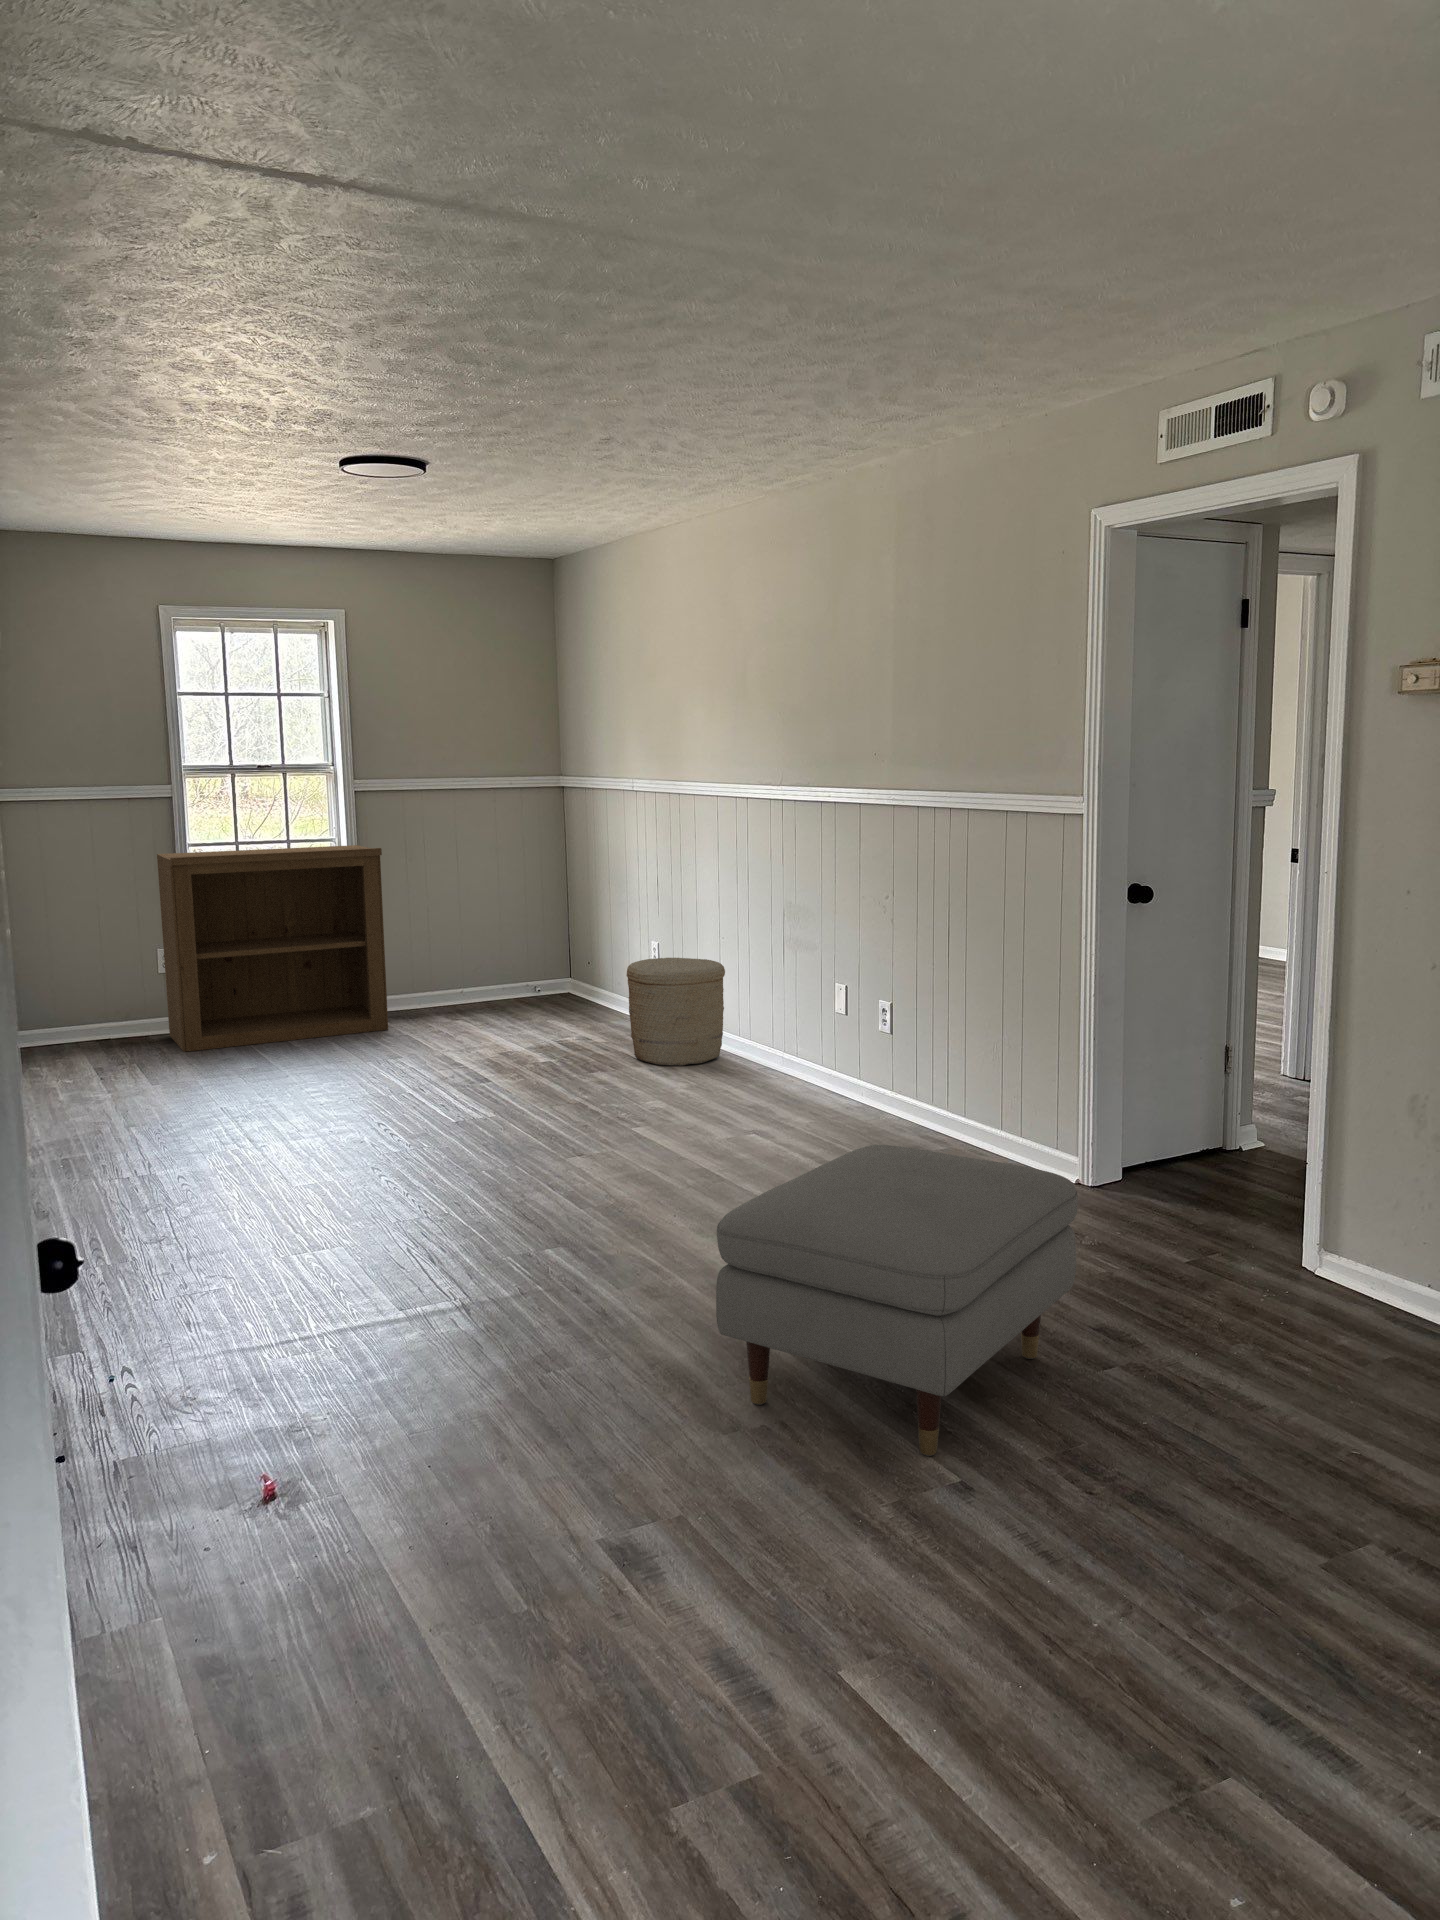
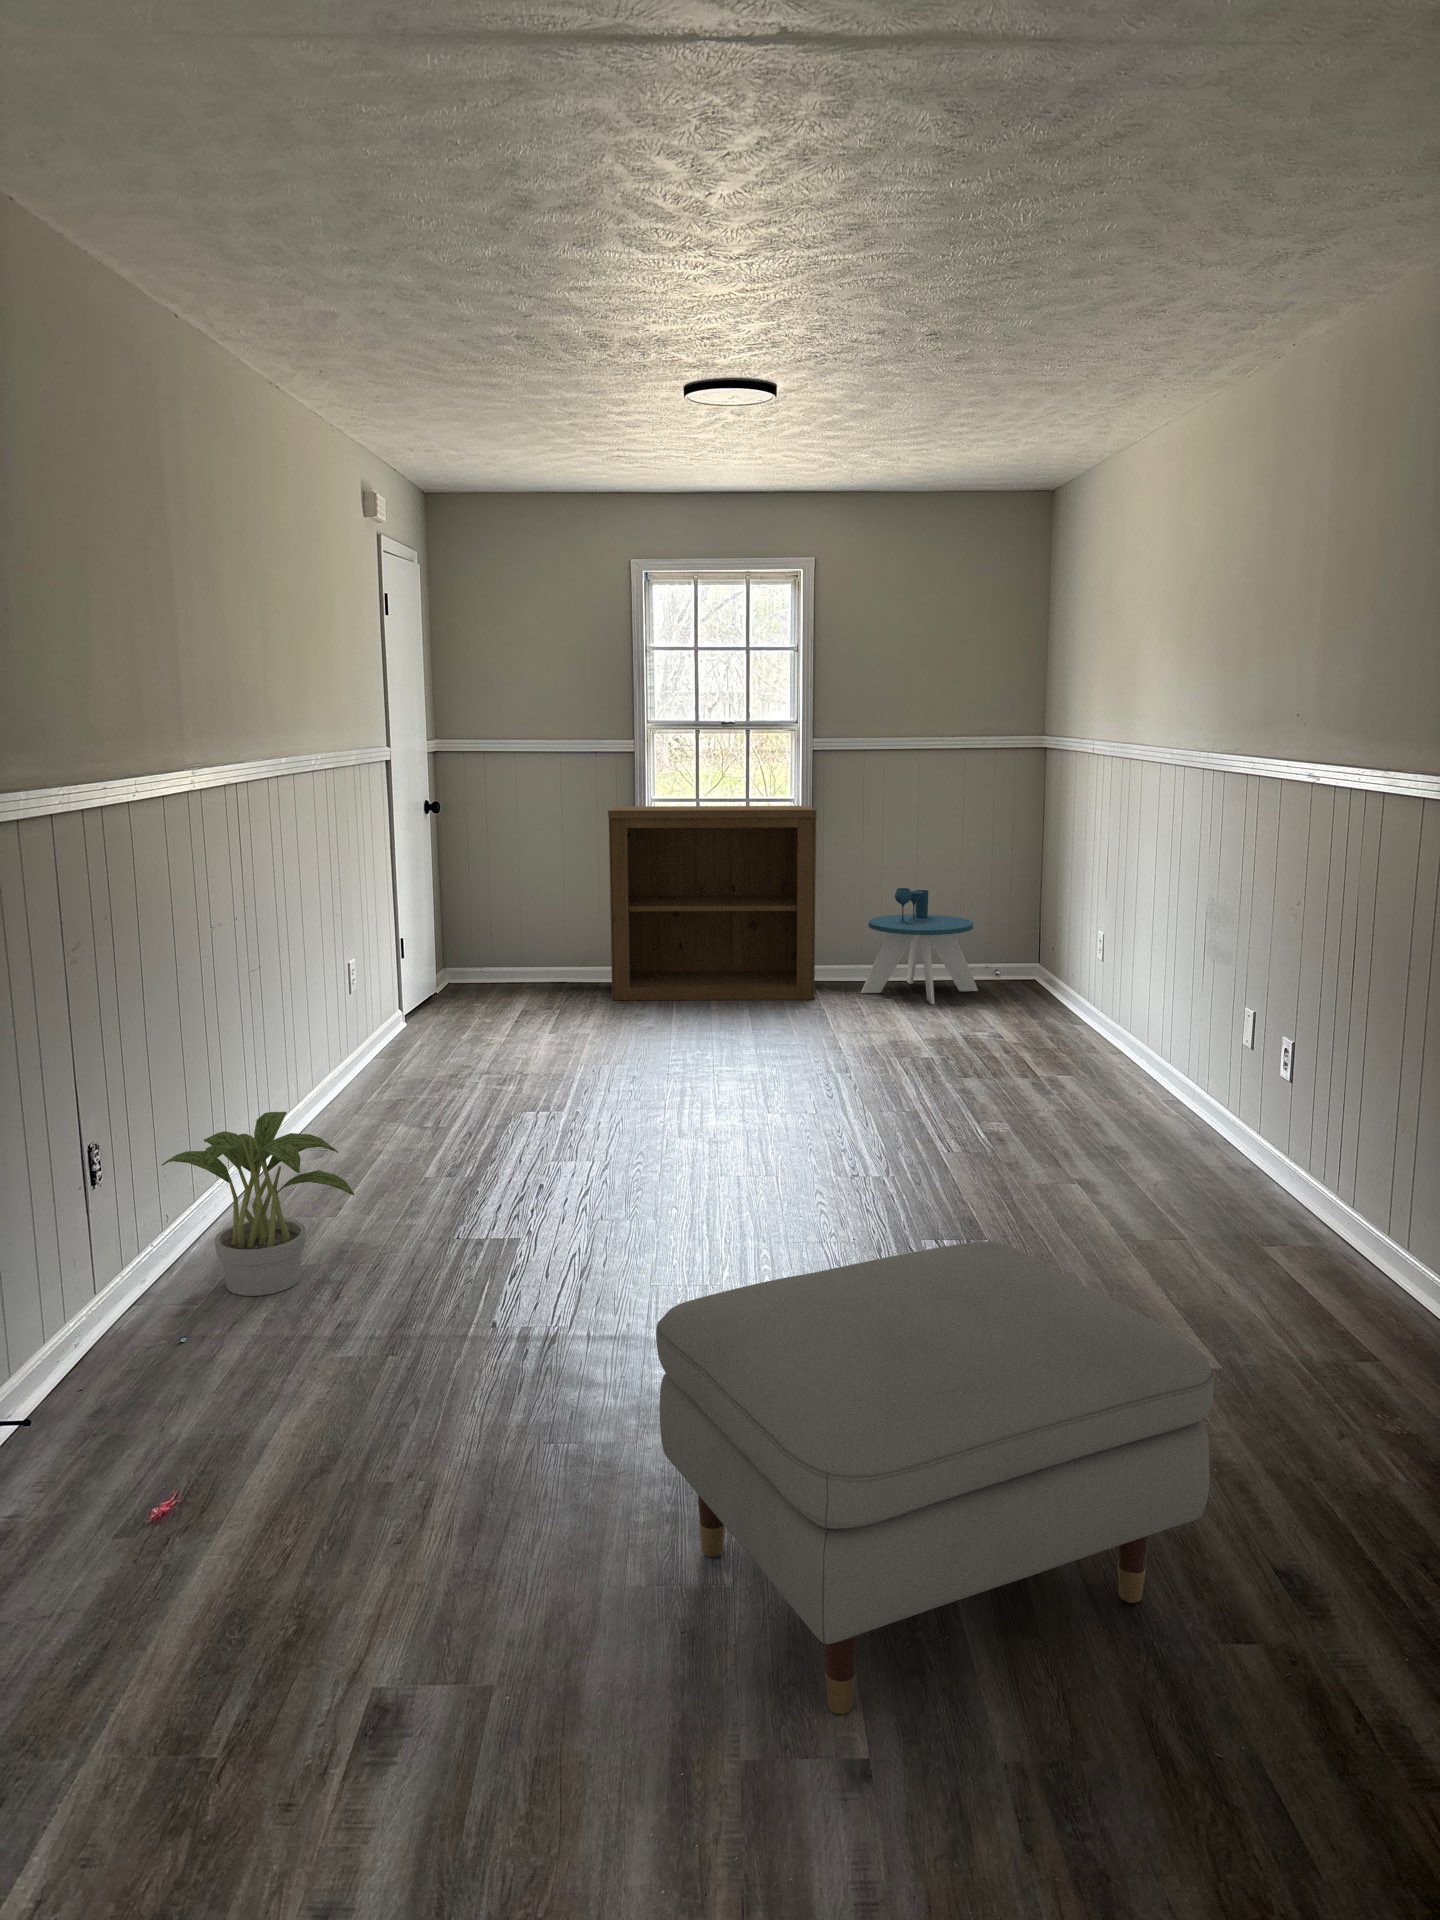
side table: none [425,918,528,1022] -> present [861,888,978,1004]
woven basket: present [627,958,725,1066] -> none [1028,952,1148,1081]
potted plant: none [21,1159,236,1342] -> present [162,1112,354,1296]

